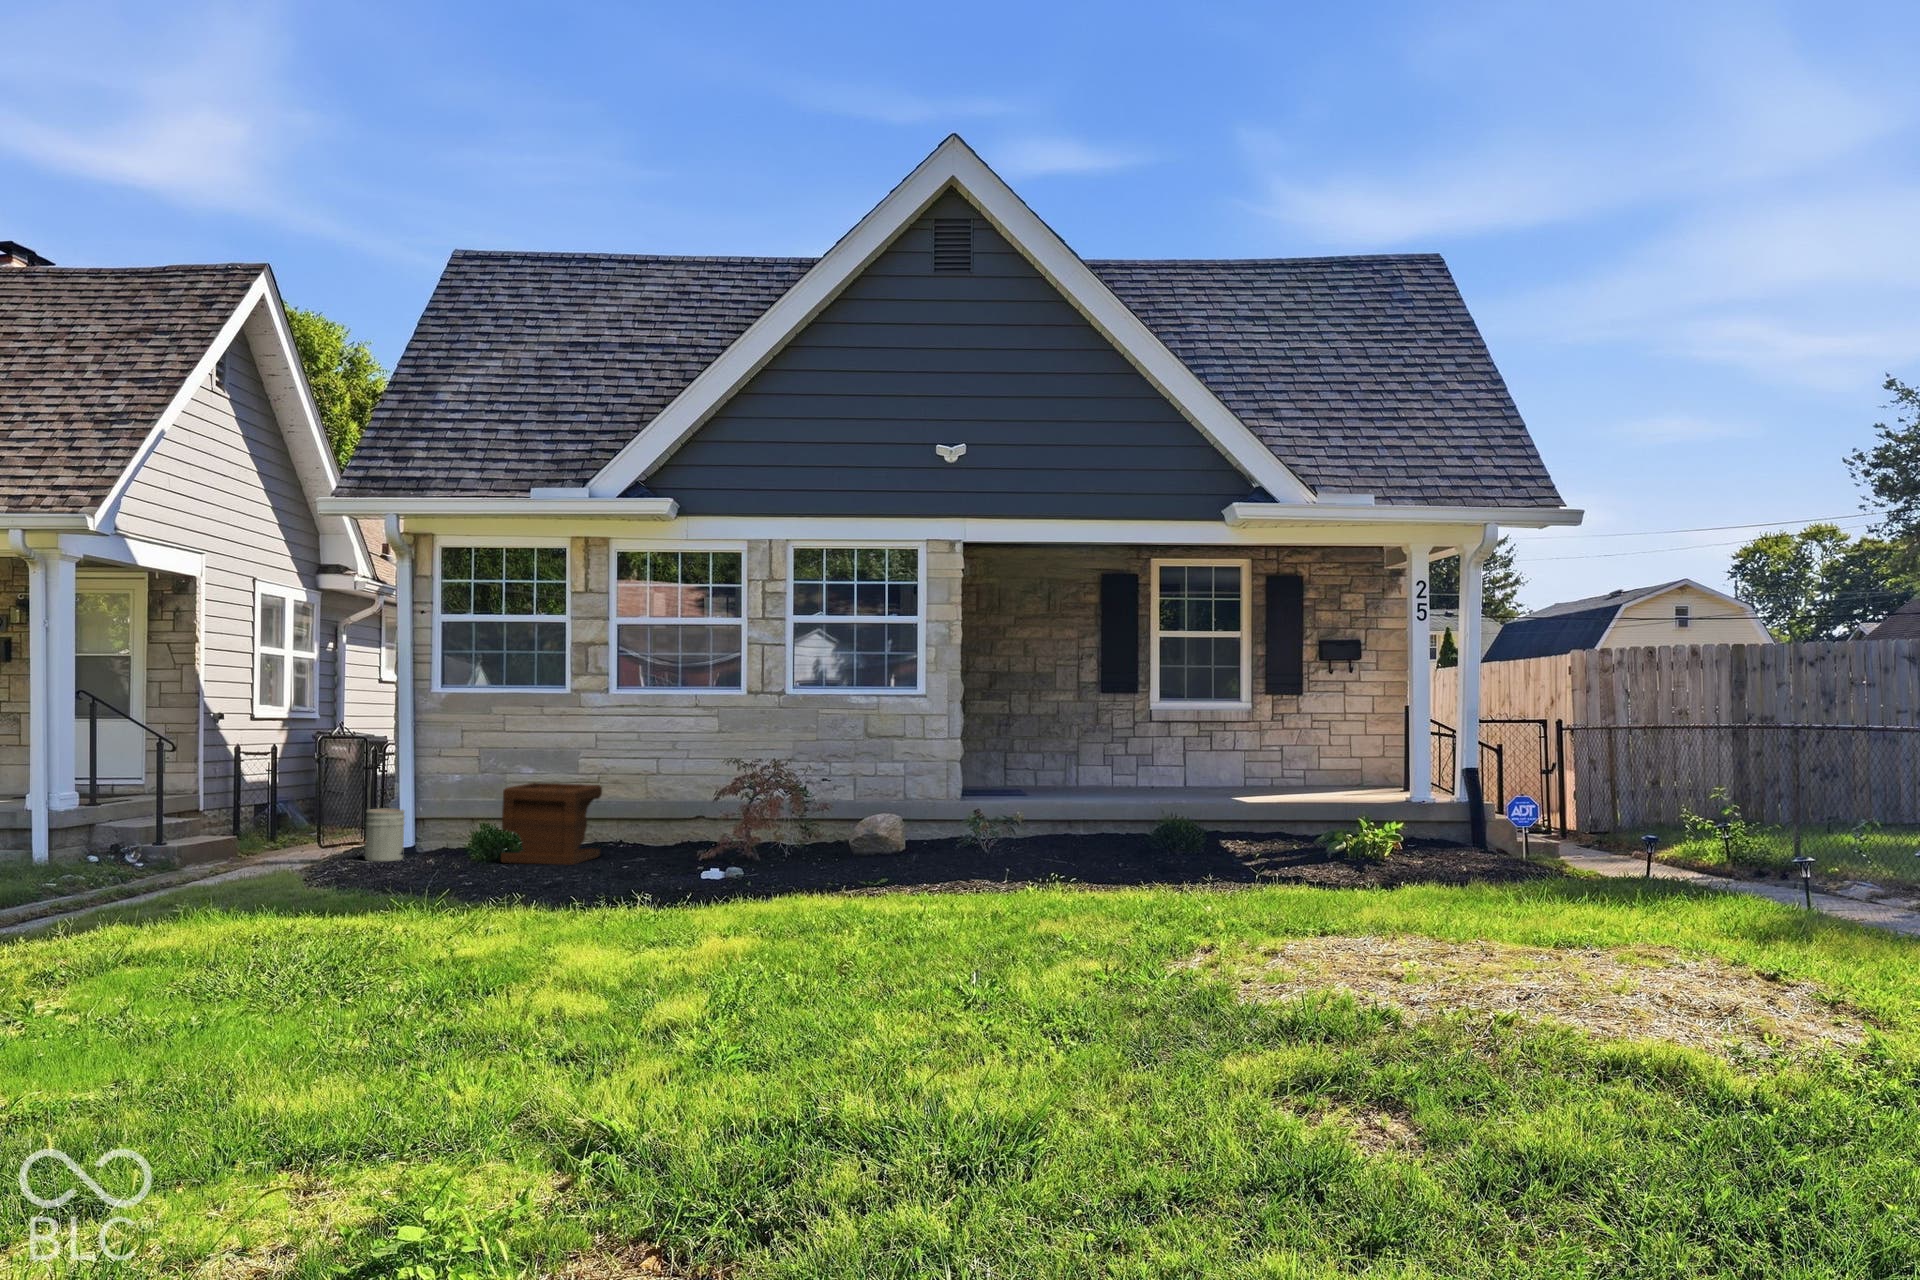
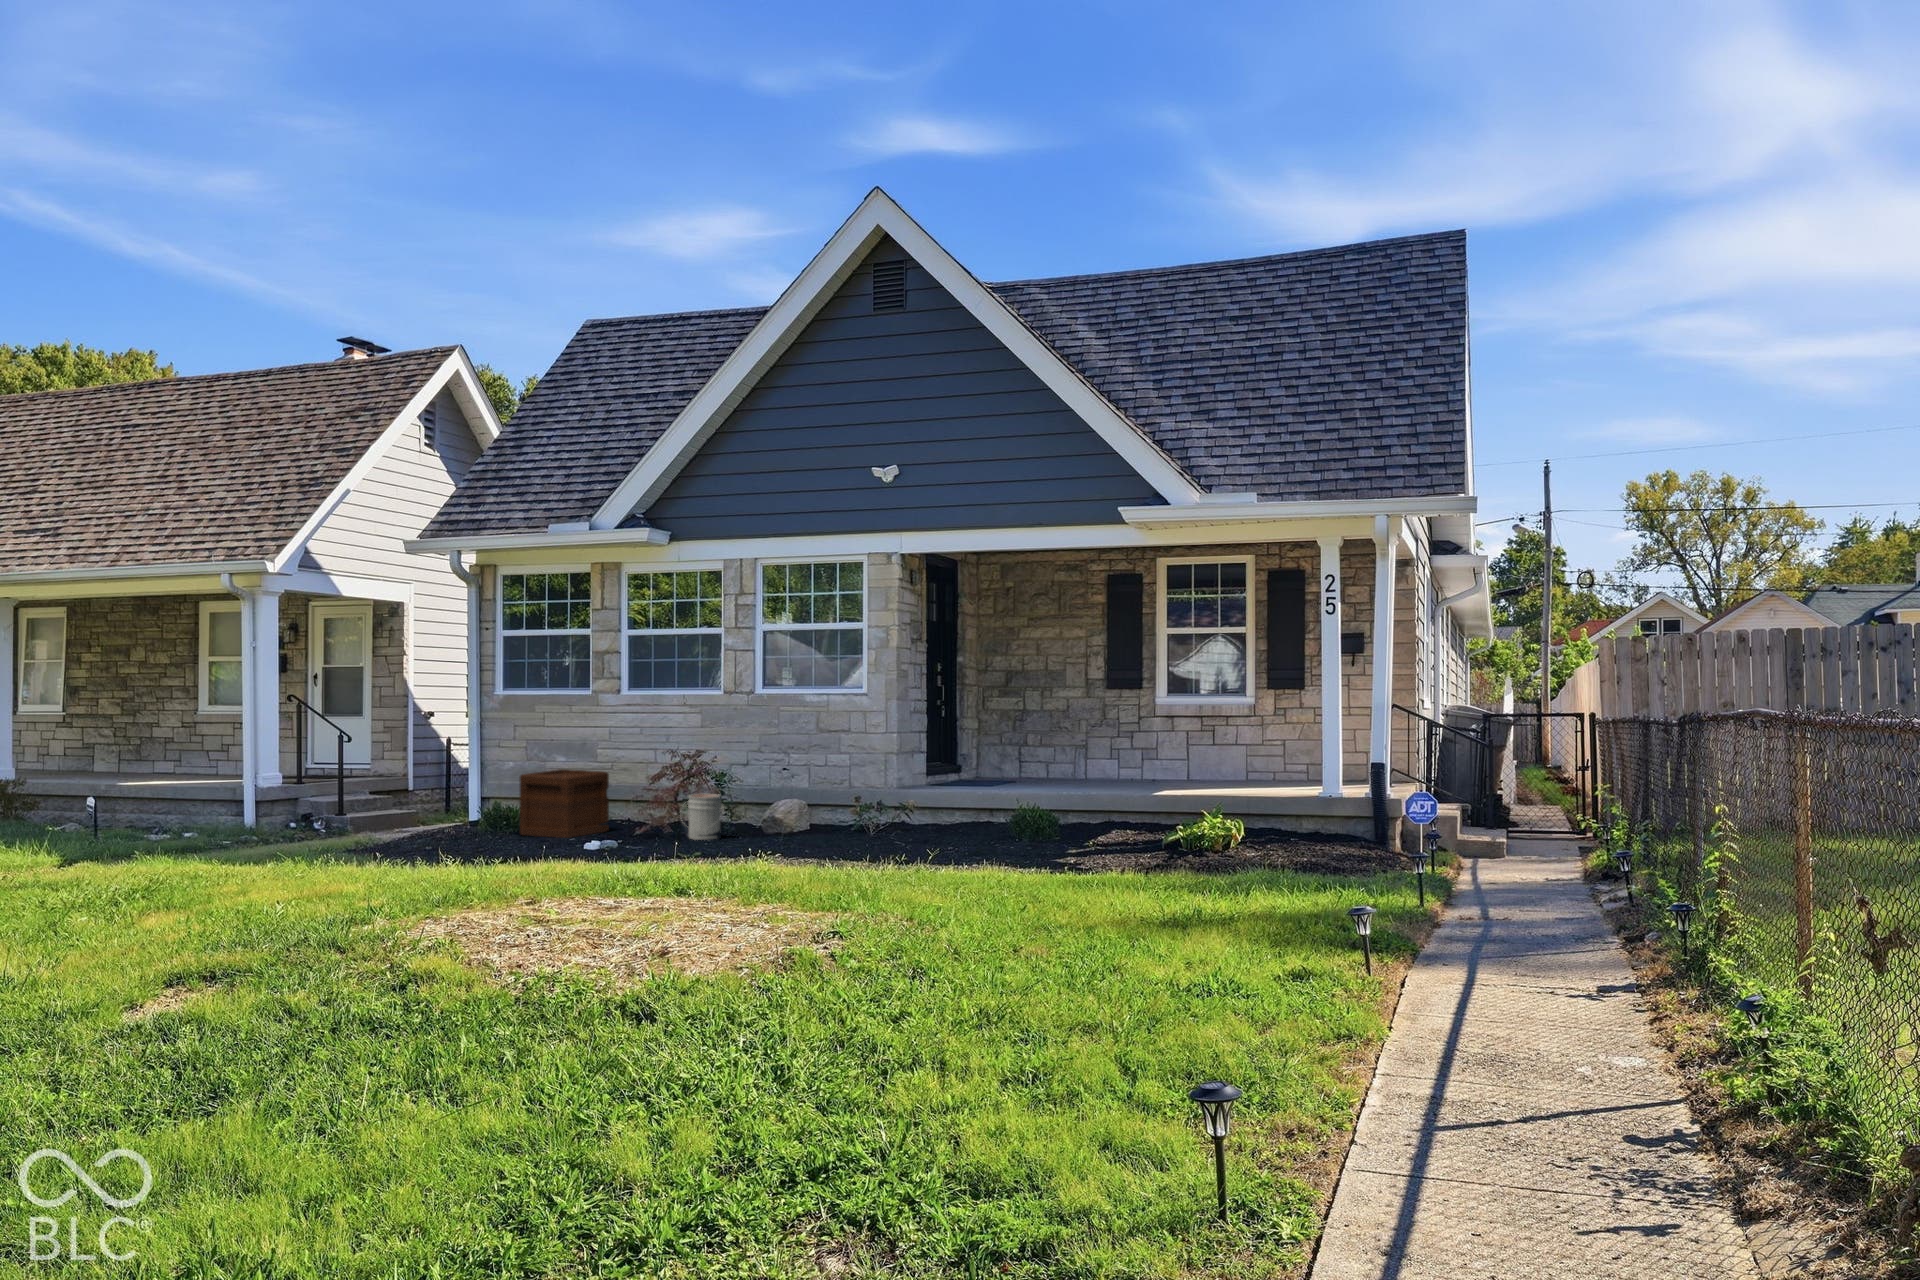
bucket: present [364,809,405,861] -> present [685,794,721,840]

